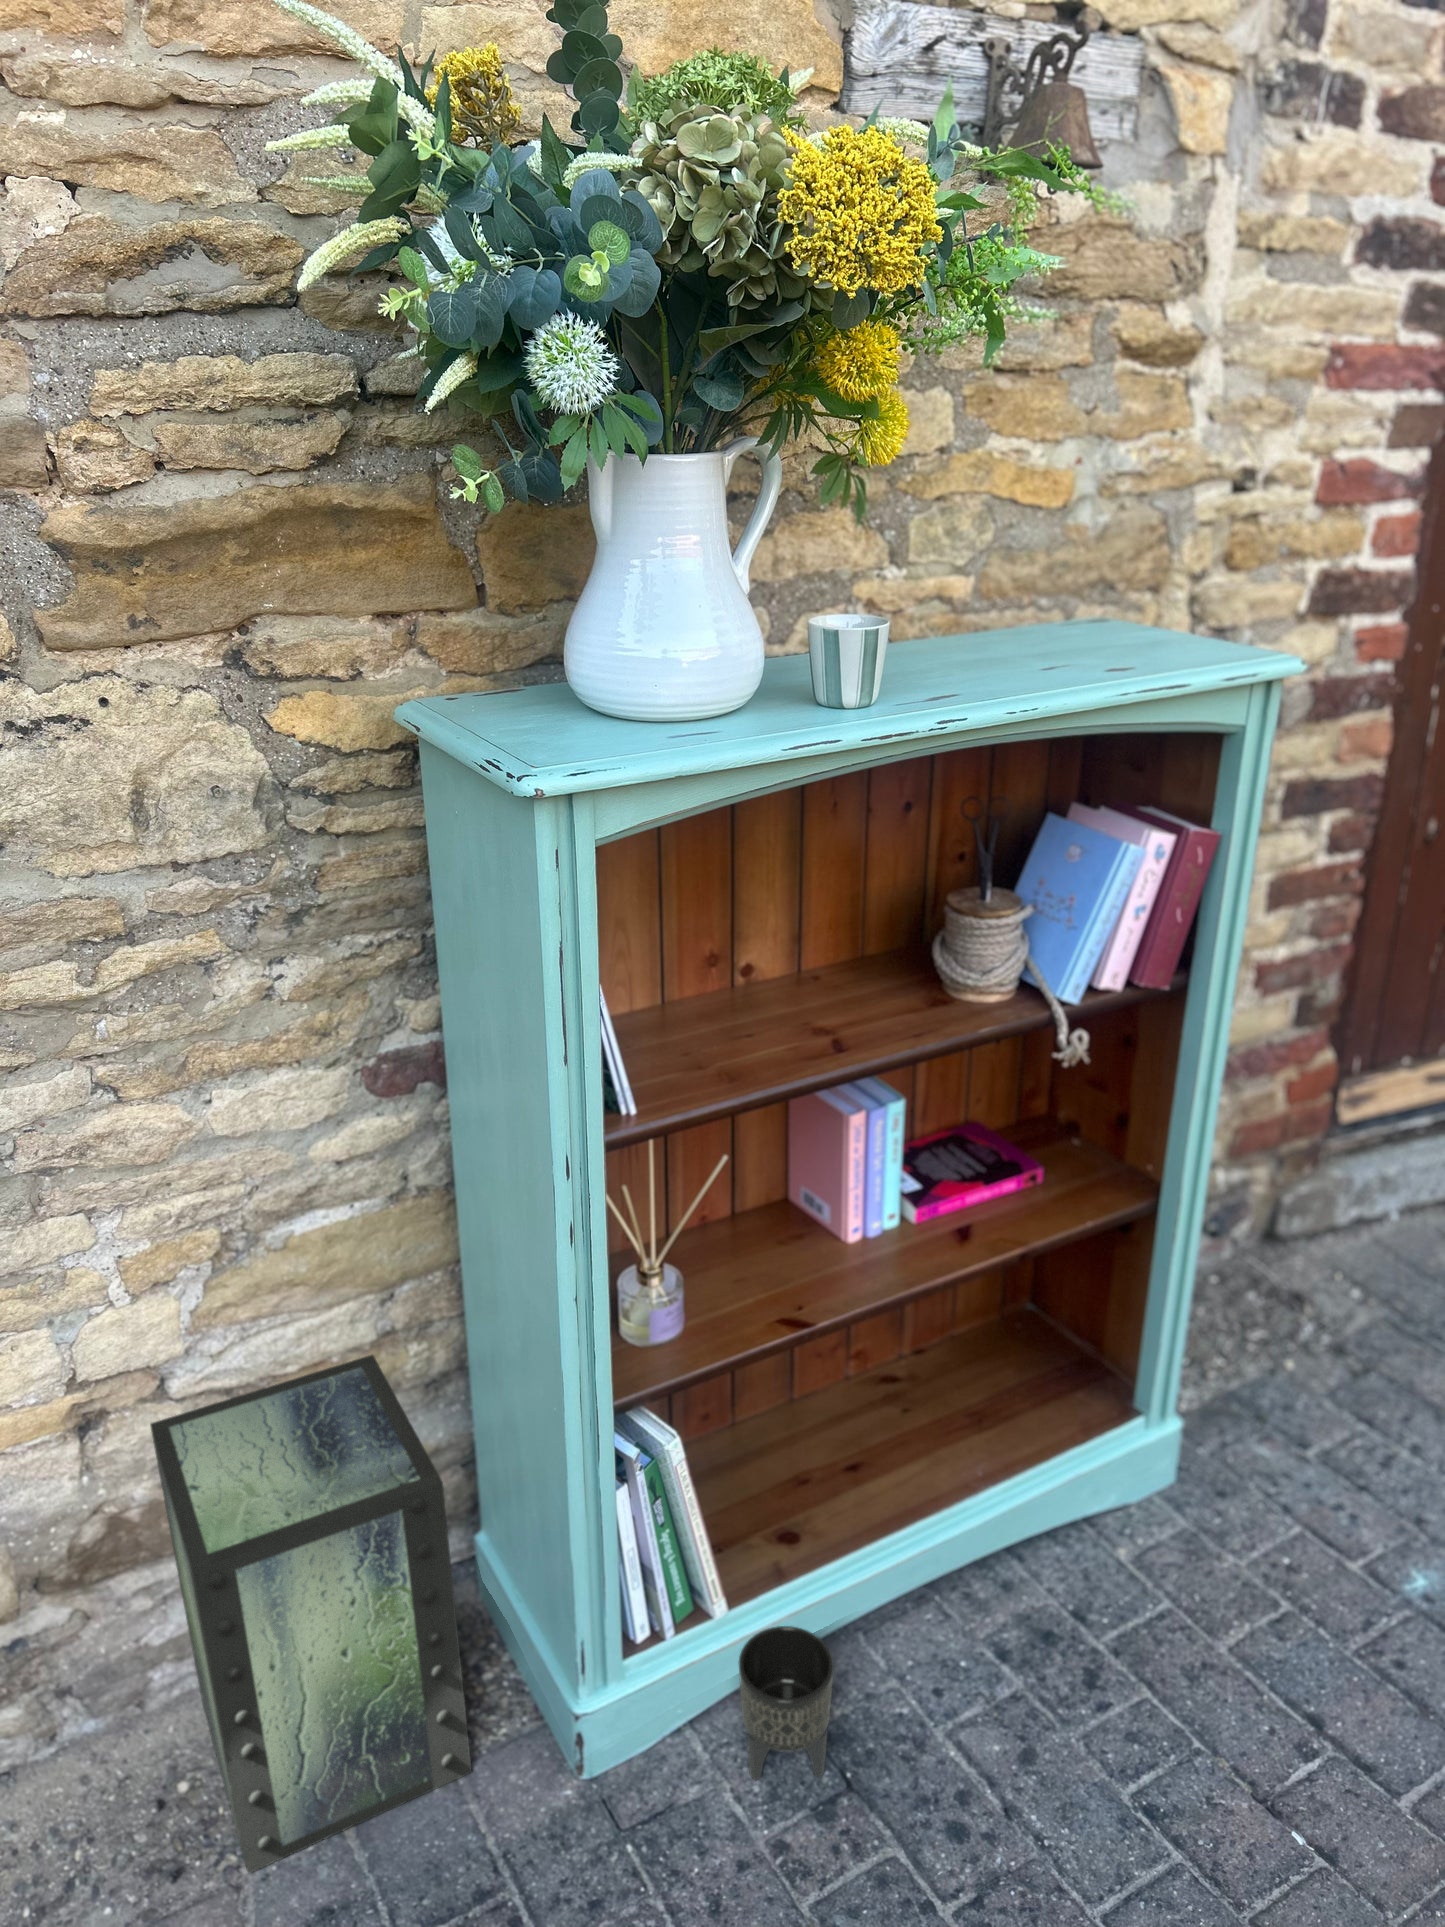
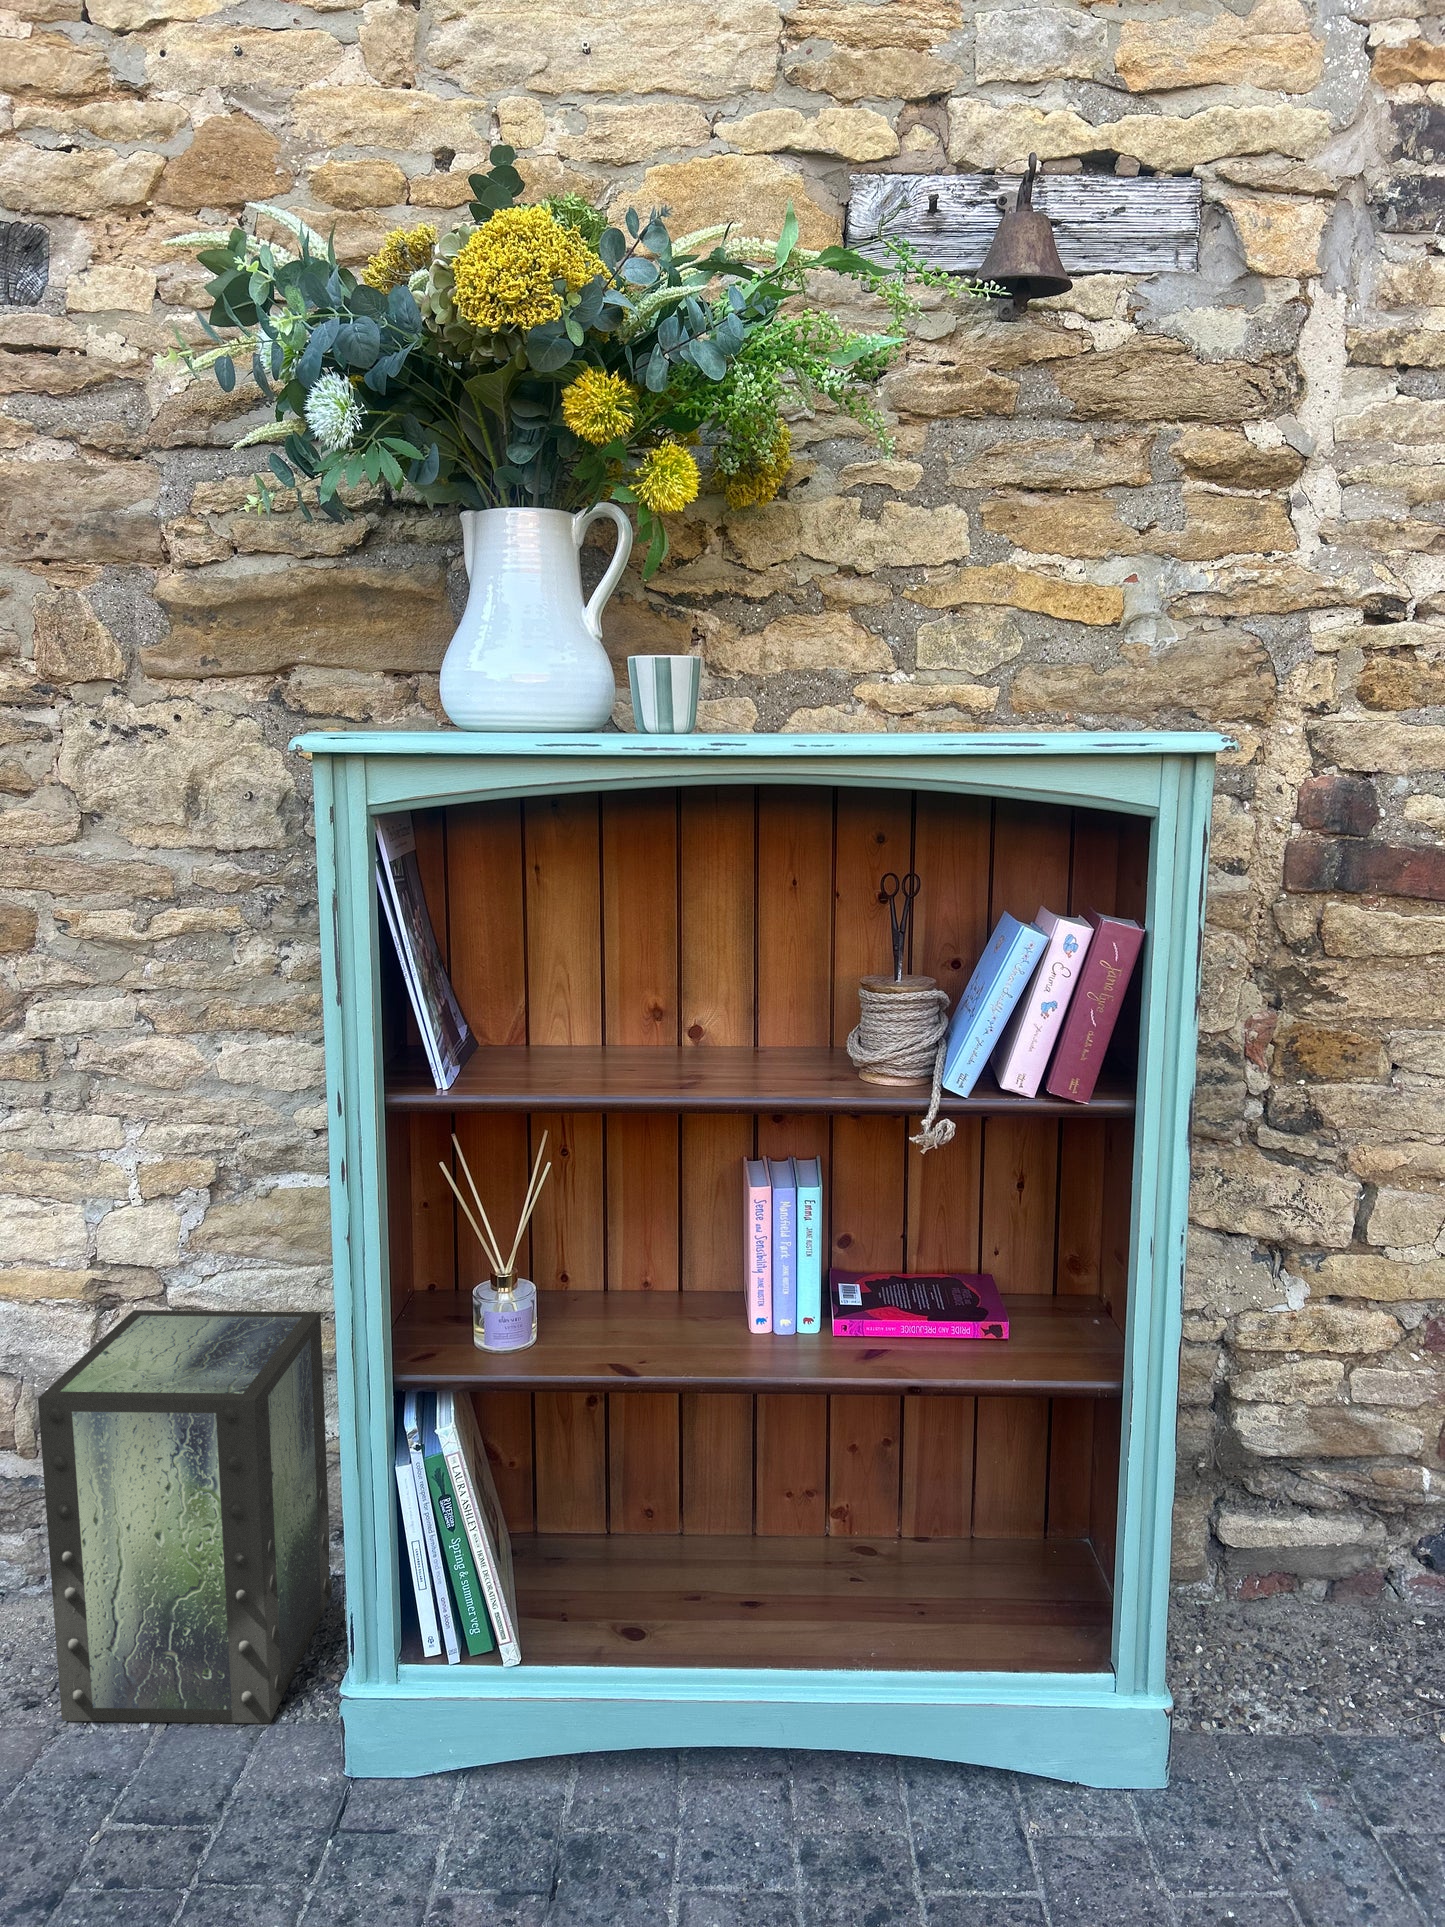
planter: present [739,1626,834,1780] -> none [466,1680,567,1866]

